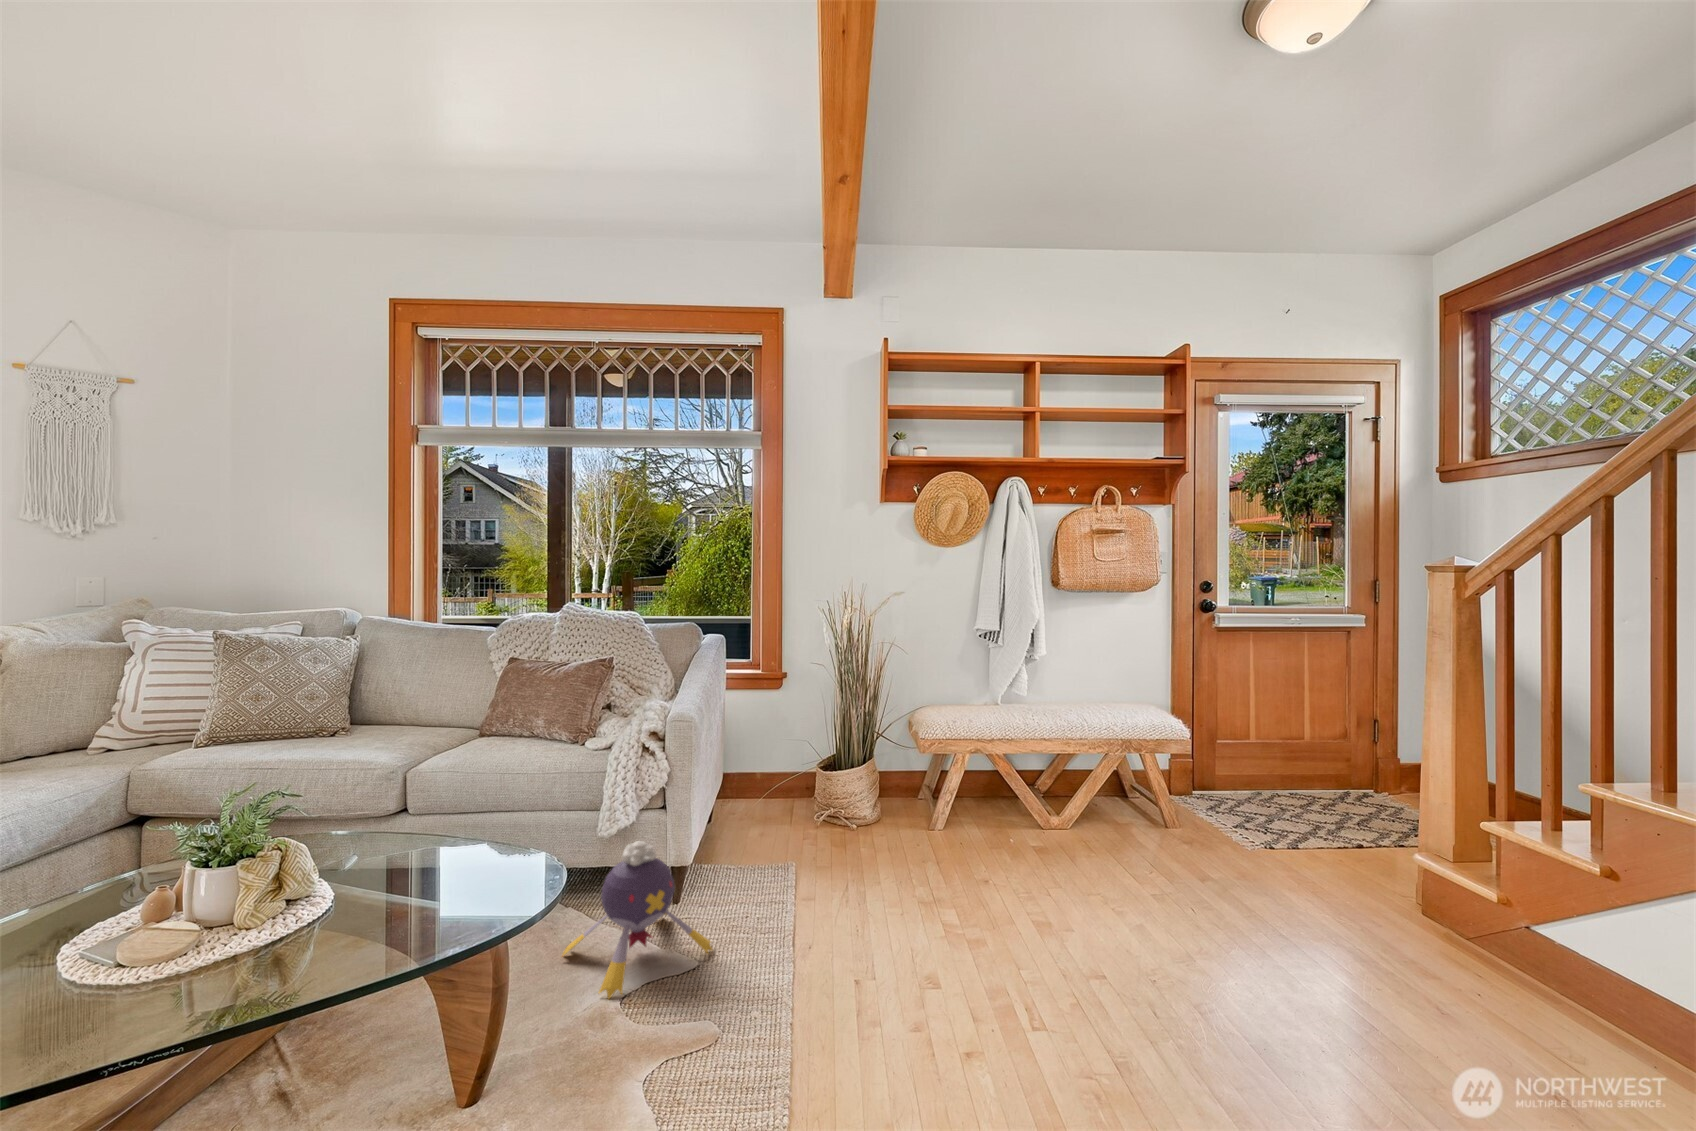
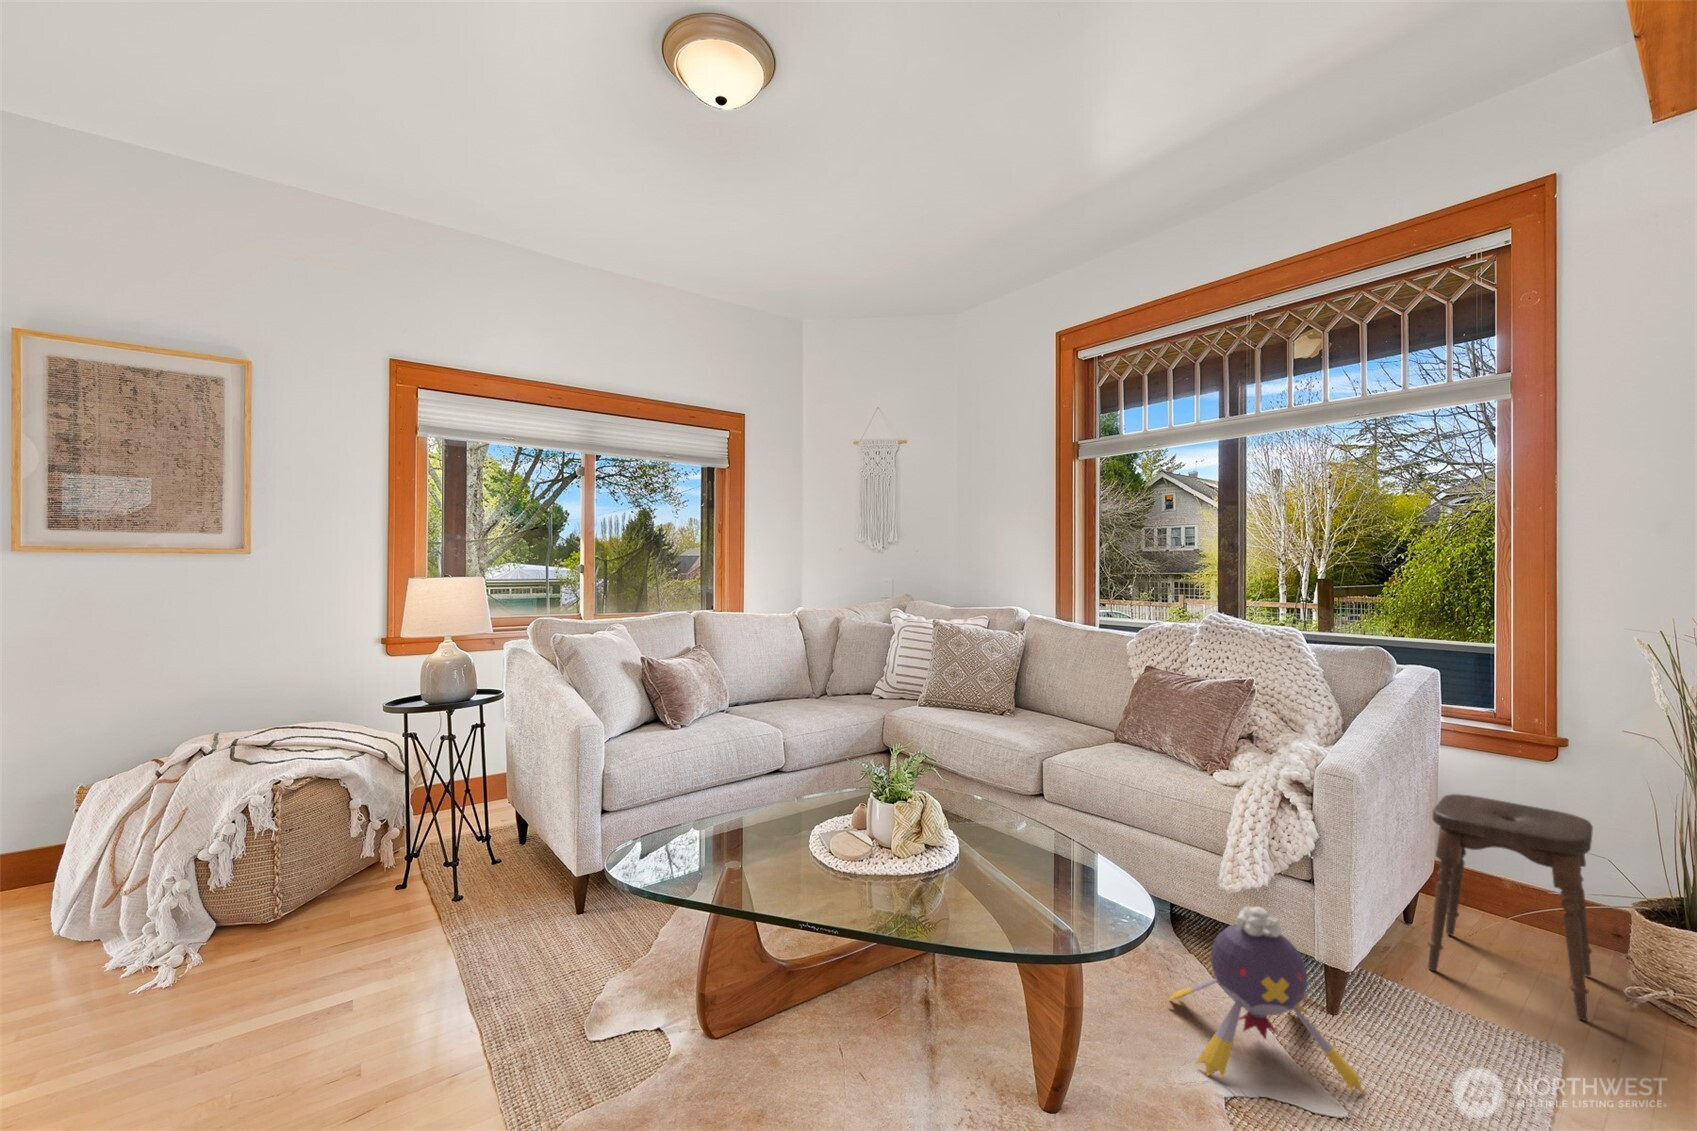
stool: none [729,719,810,850] -> present [1428,794,1593,1021]

